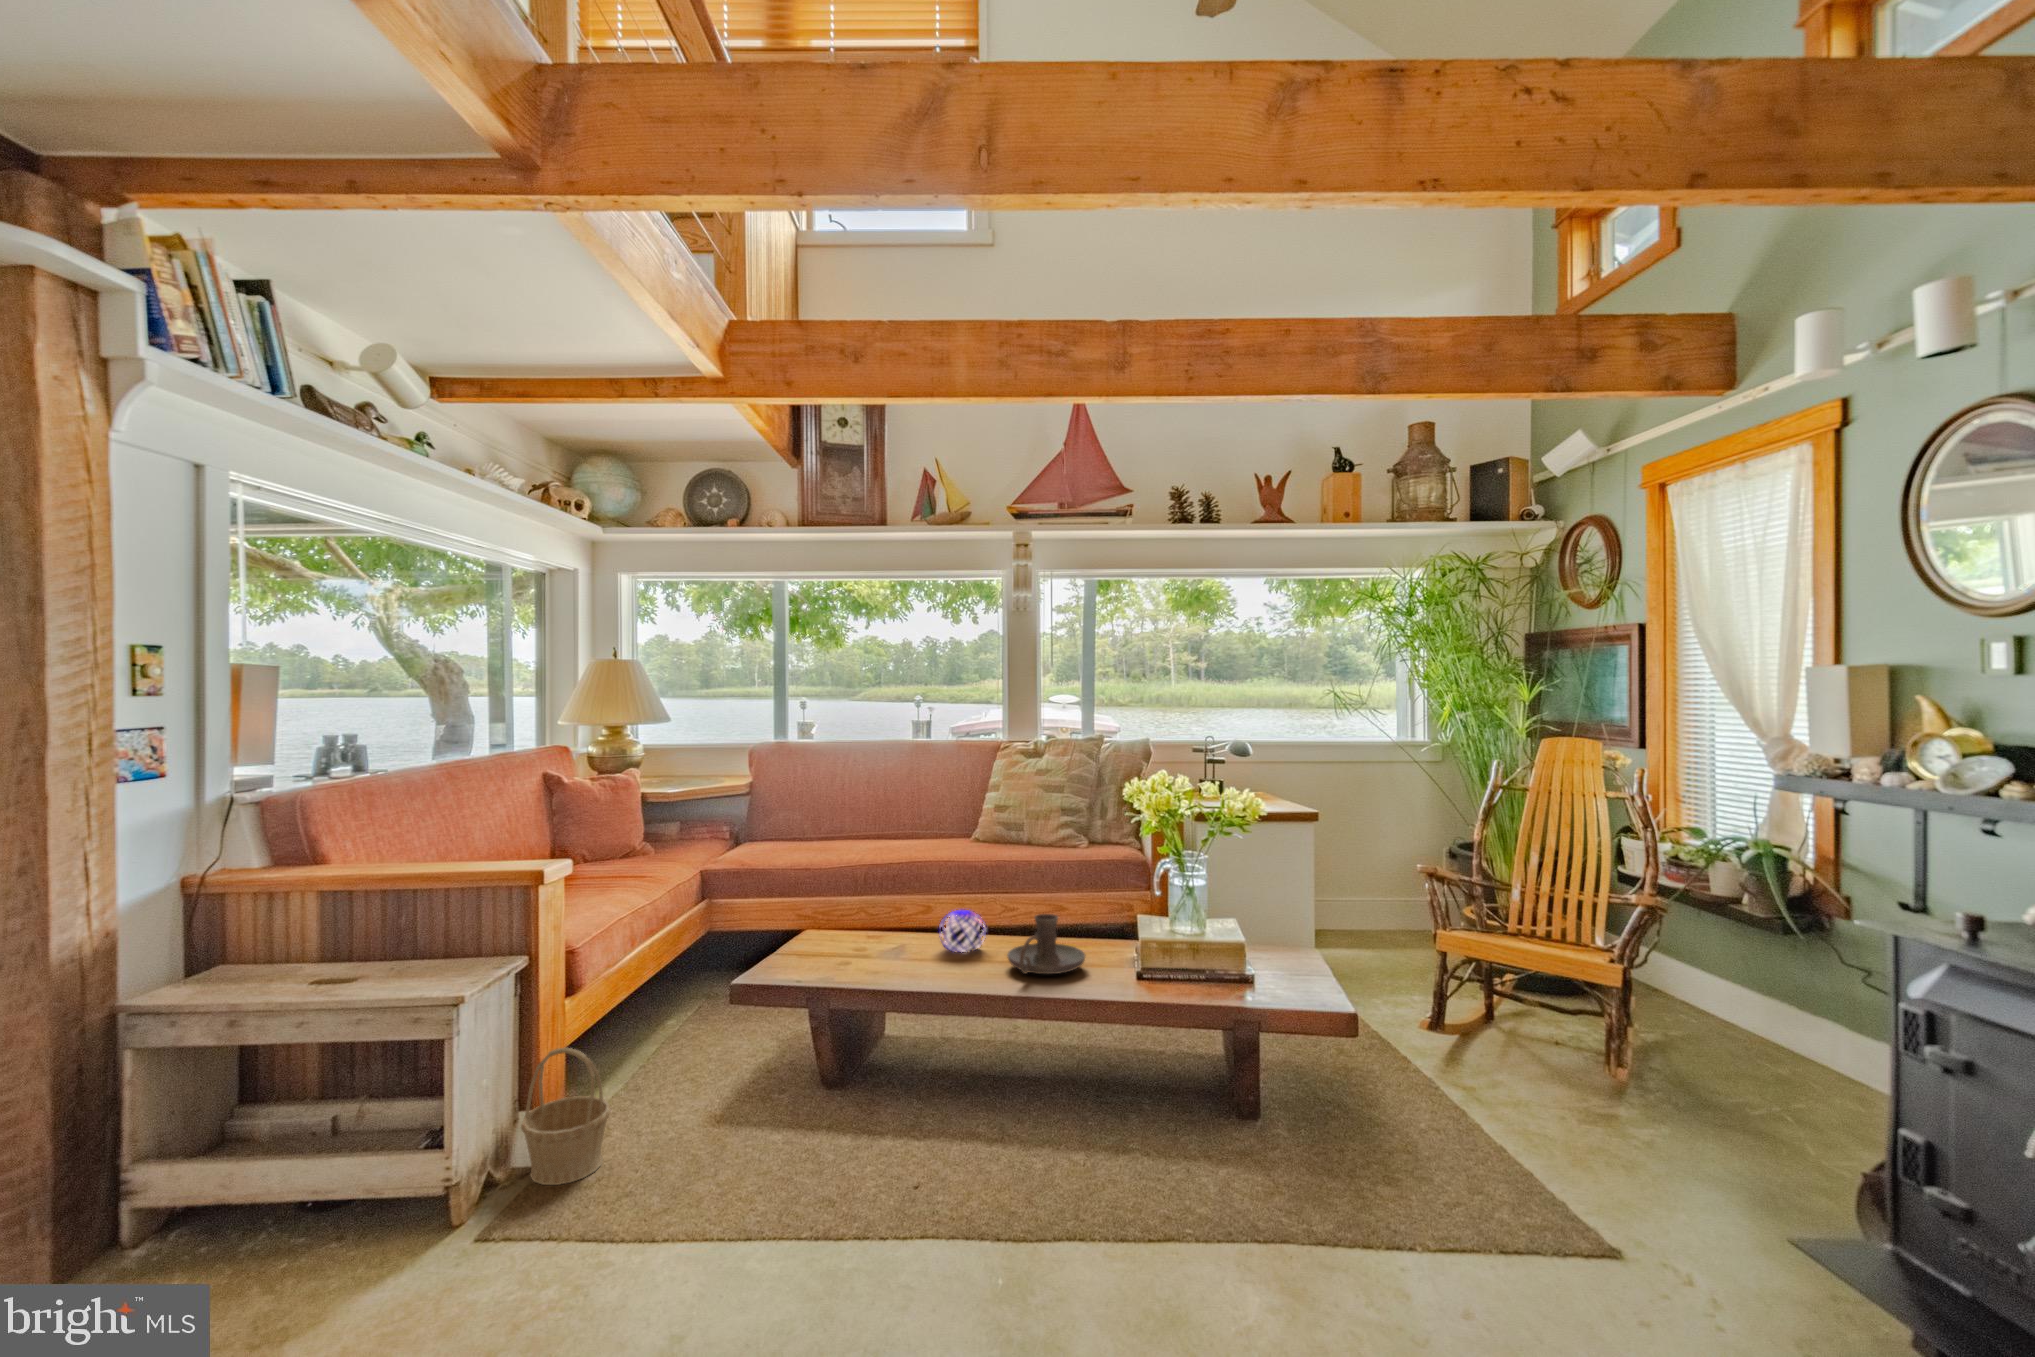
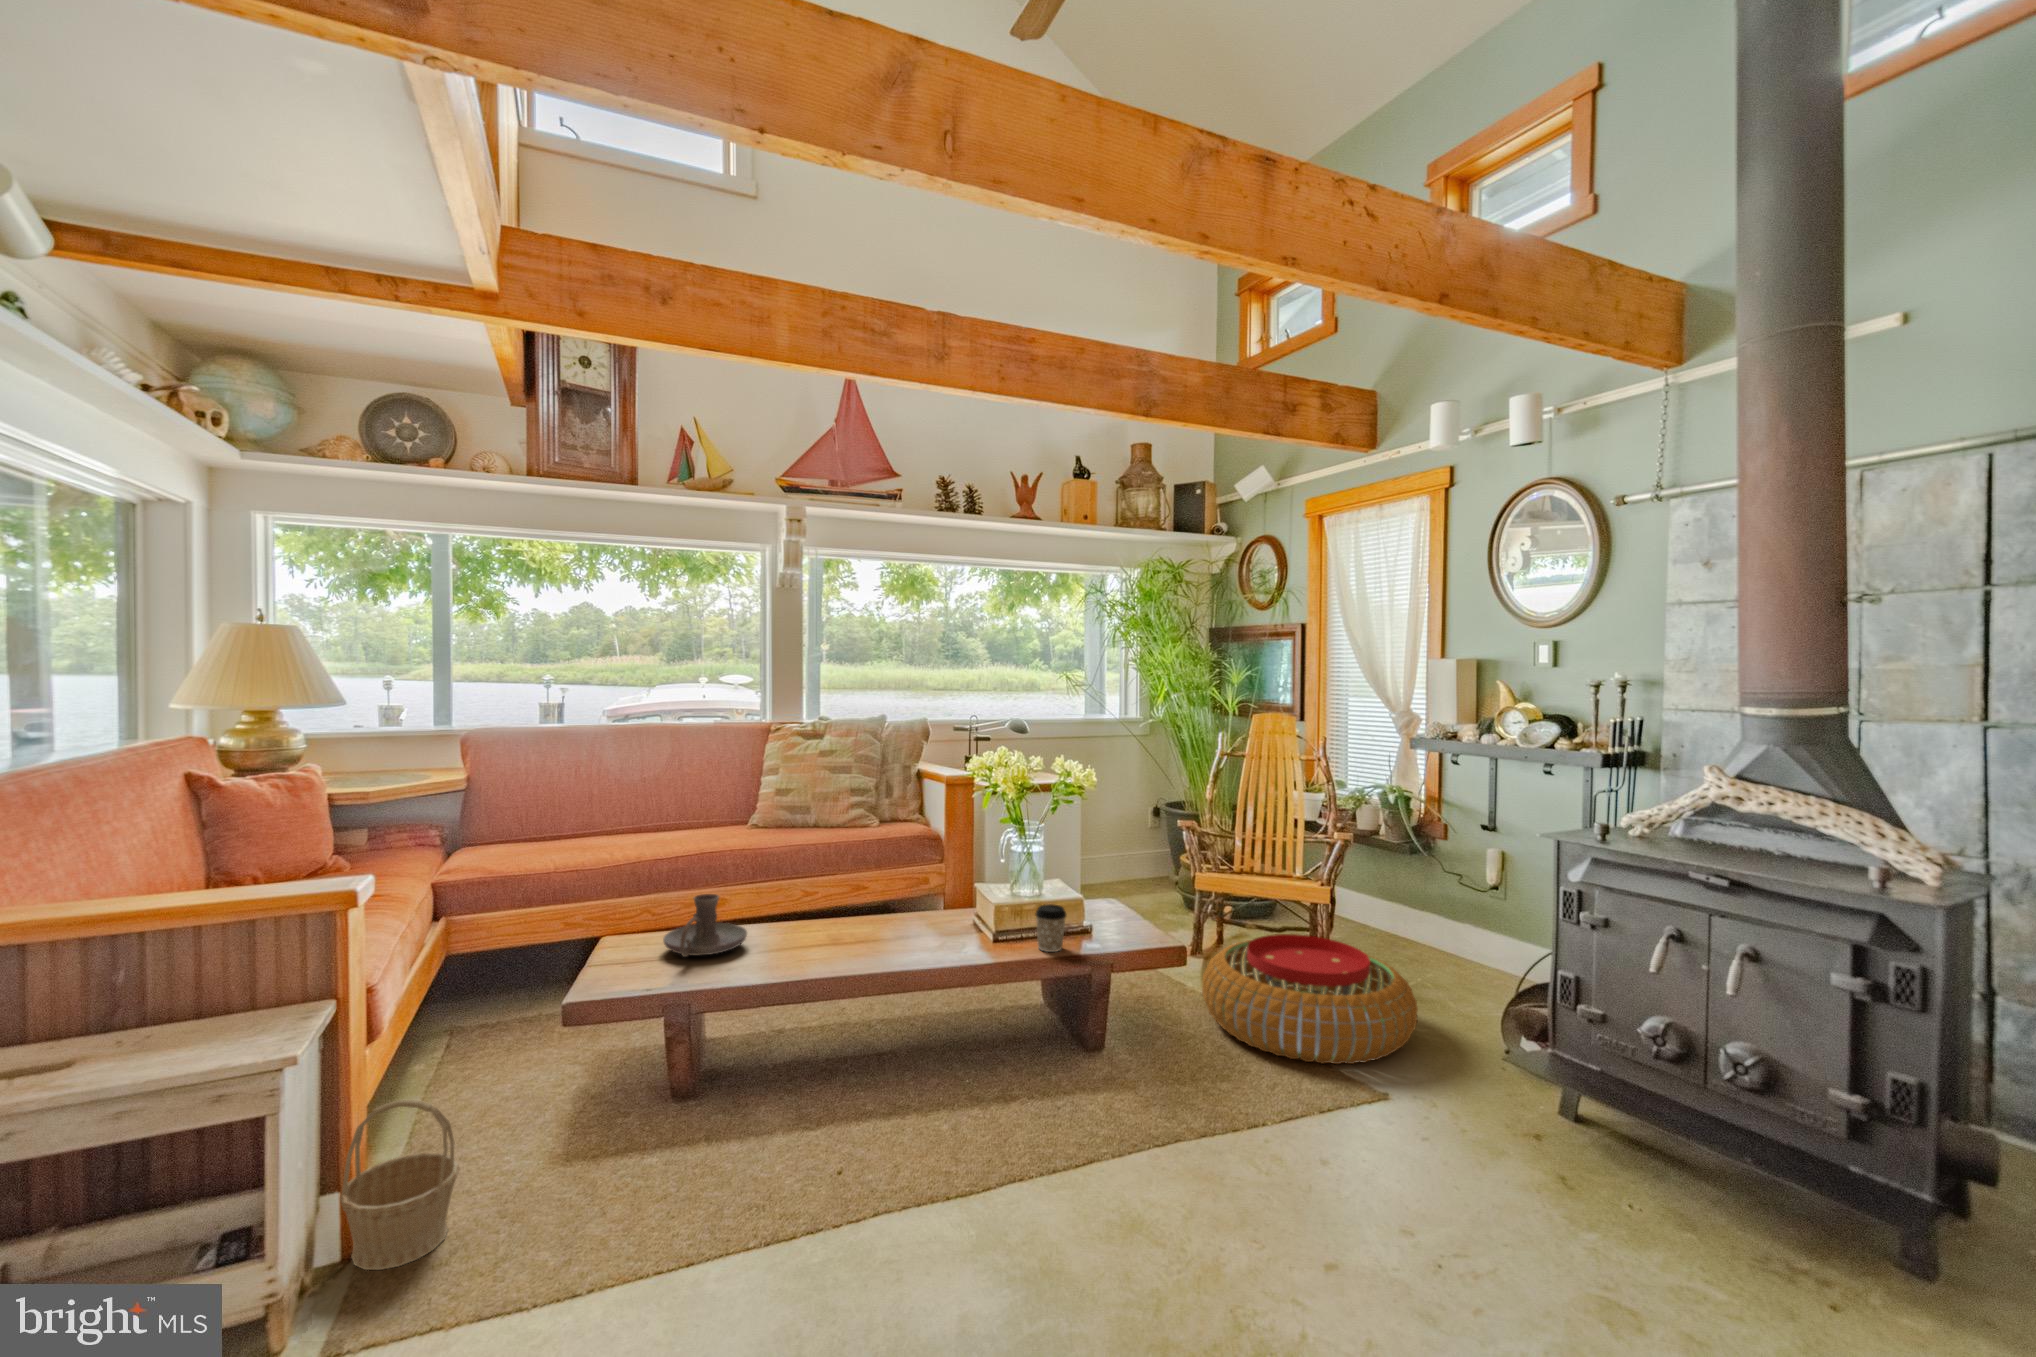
decorative orb: present [939,910,986,952] -> none [789,891,839,934]
candle holder: present [1007,914,1085,974] -> present [663,894,747,957]
coffee cup: none [1165,944,1200,998] -> present [1035,904,1067,952]
pouf: none [1408,1015,1714,1197] -> present [1202,934,1418,1064]

